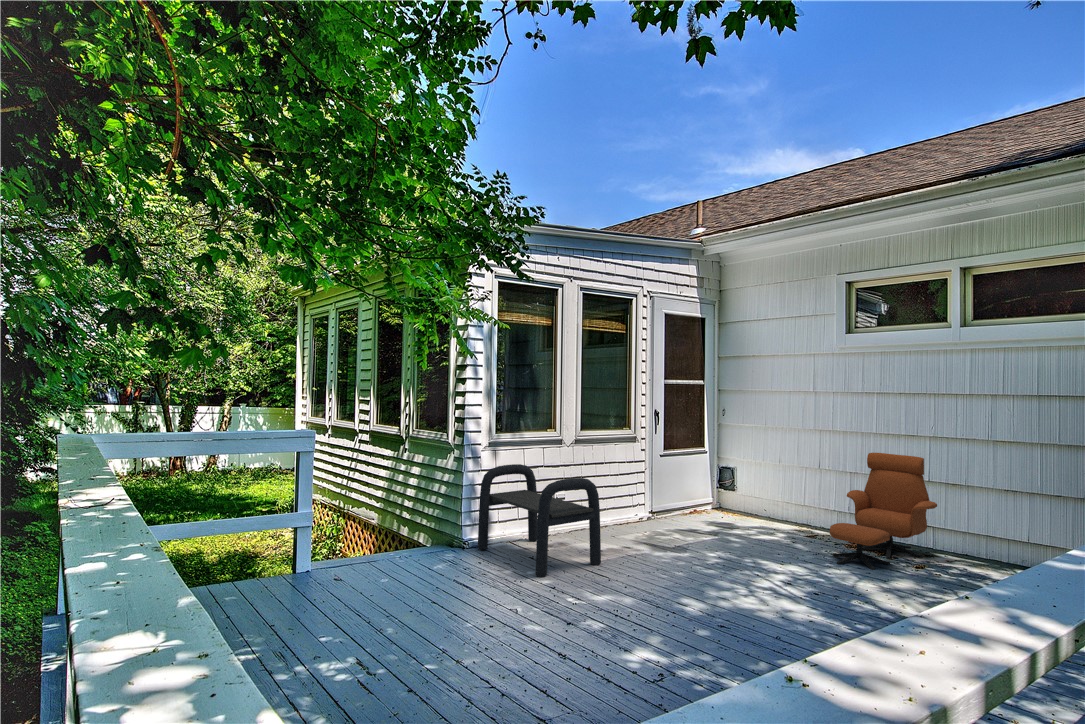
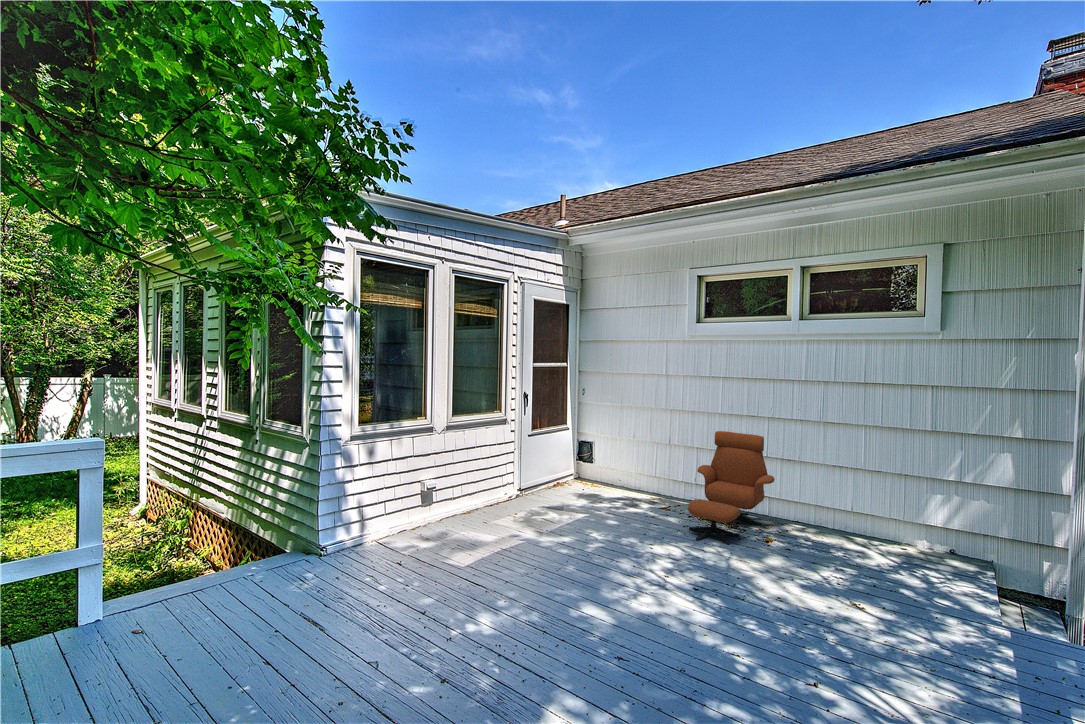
bench: present [478,464,601,577] -> none [339,457,475,591]

